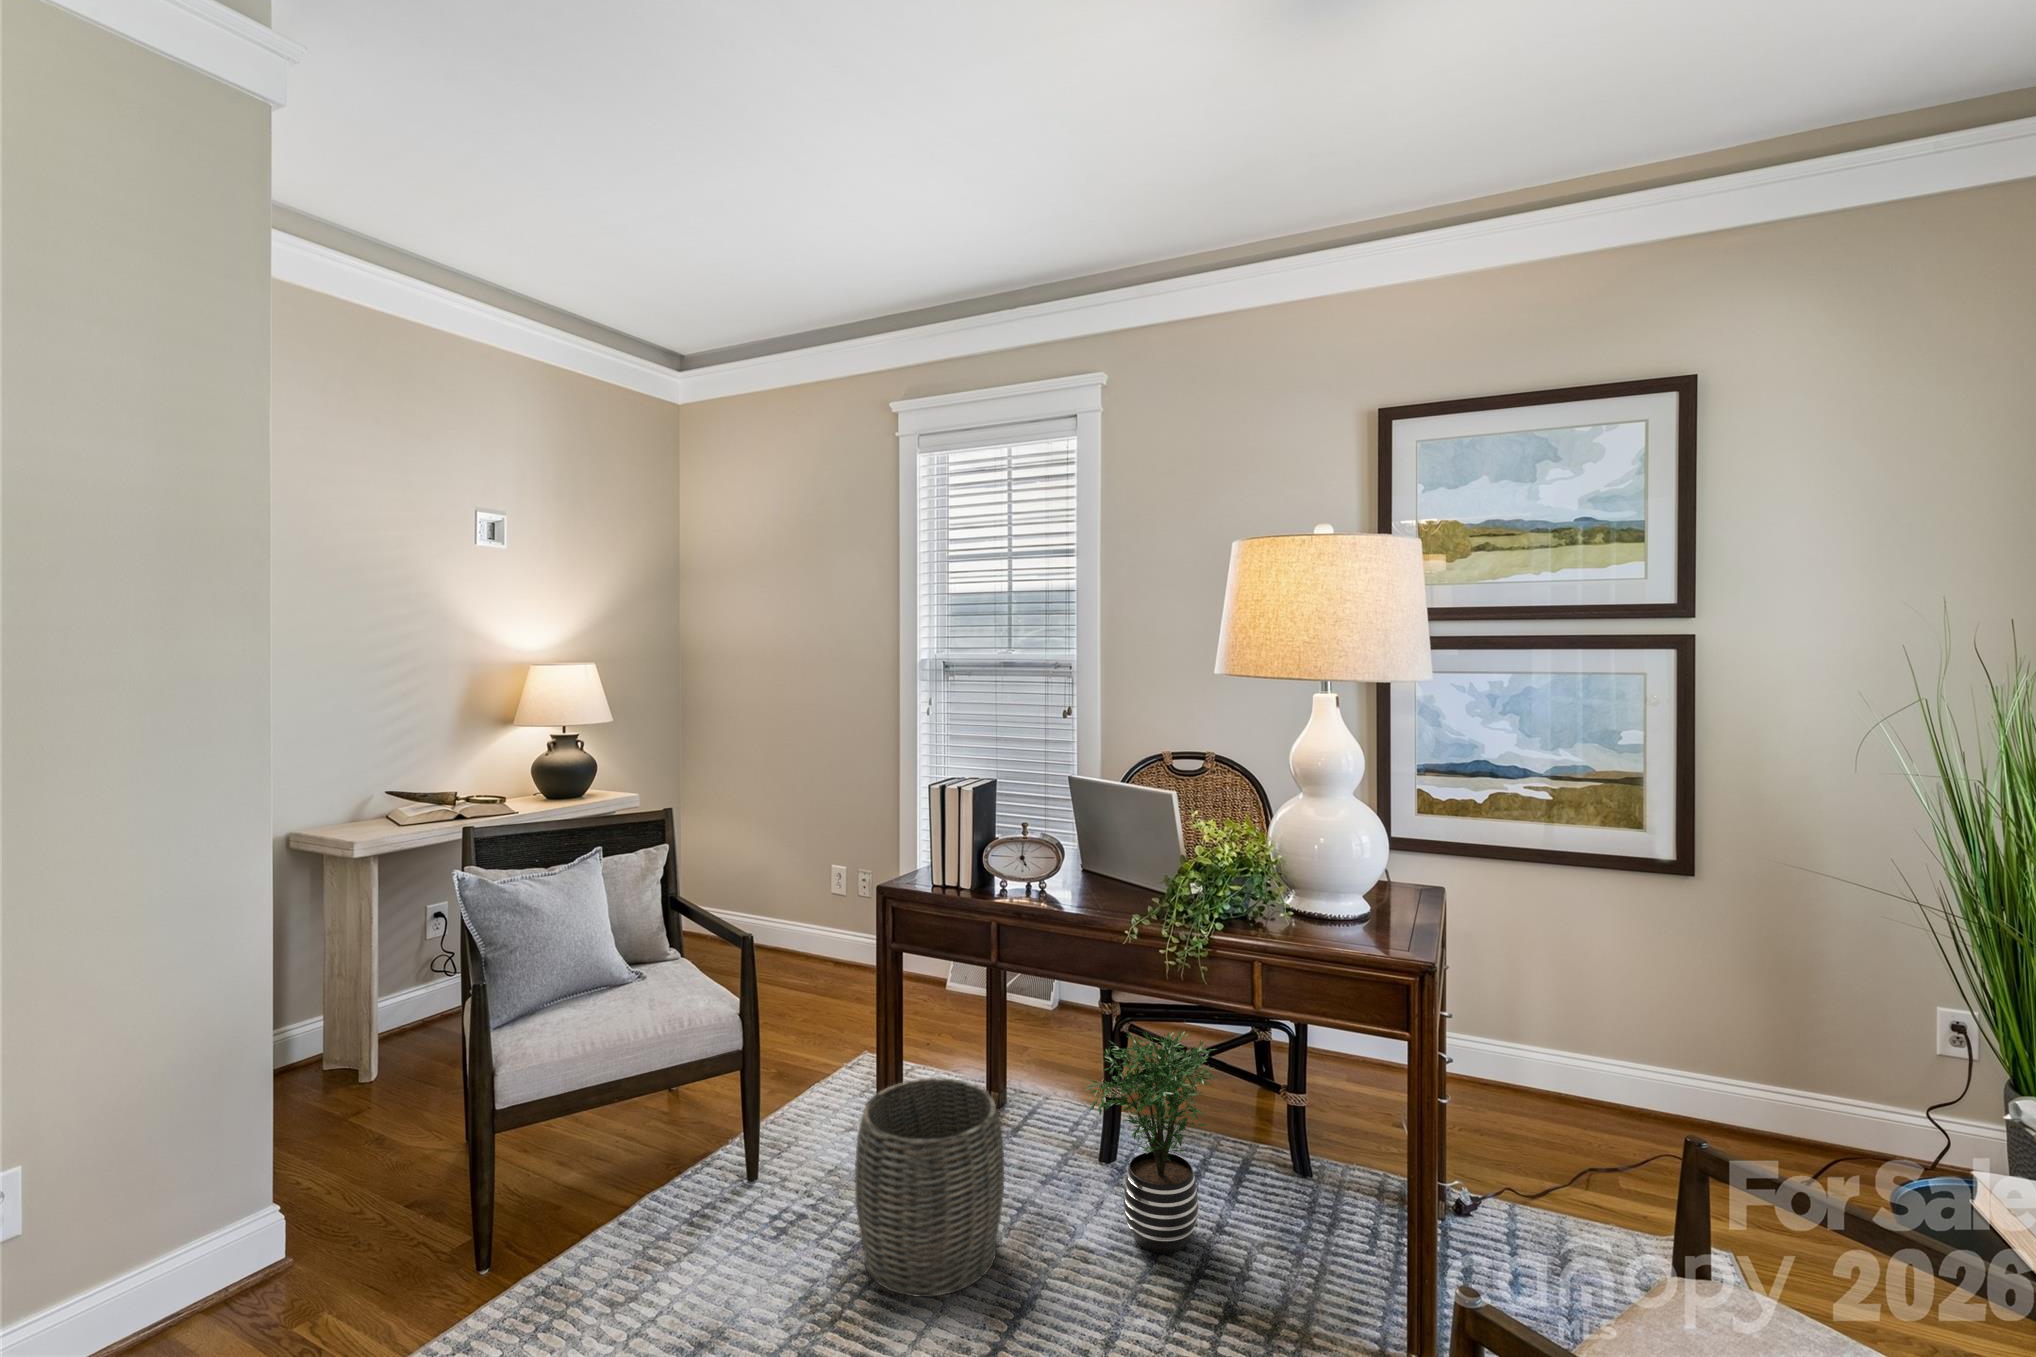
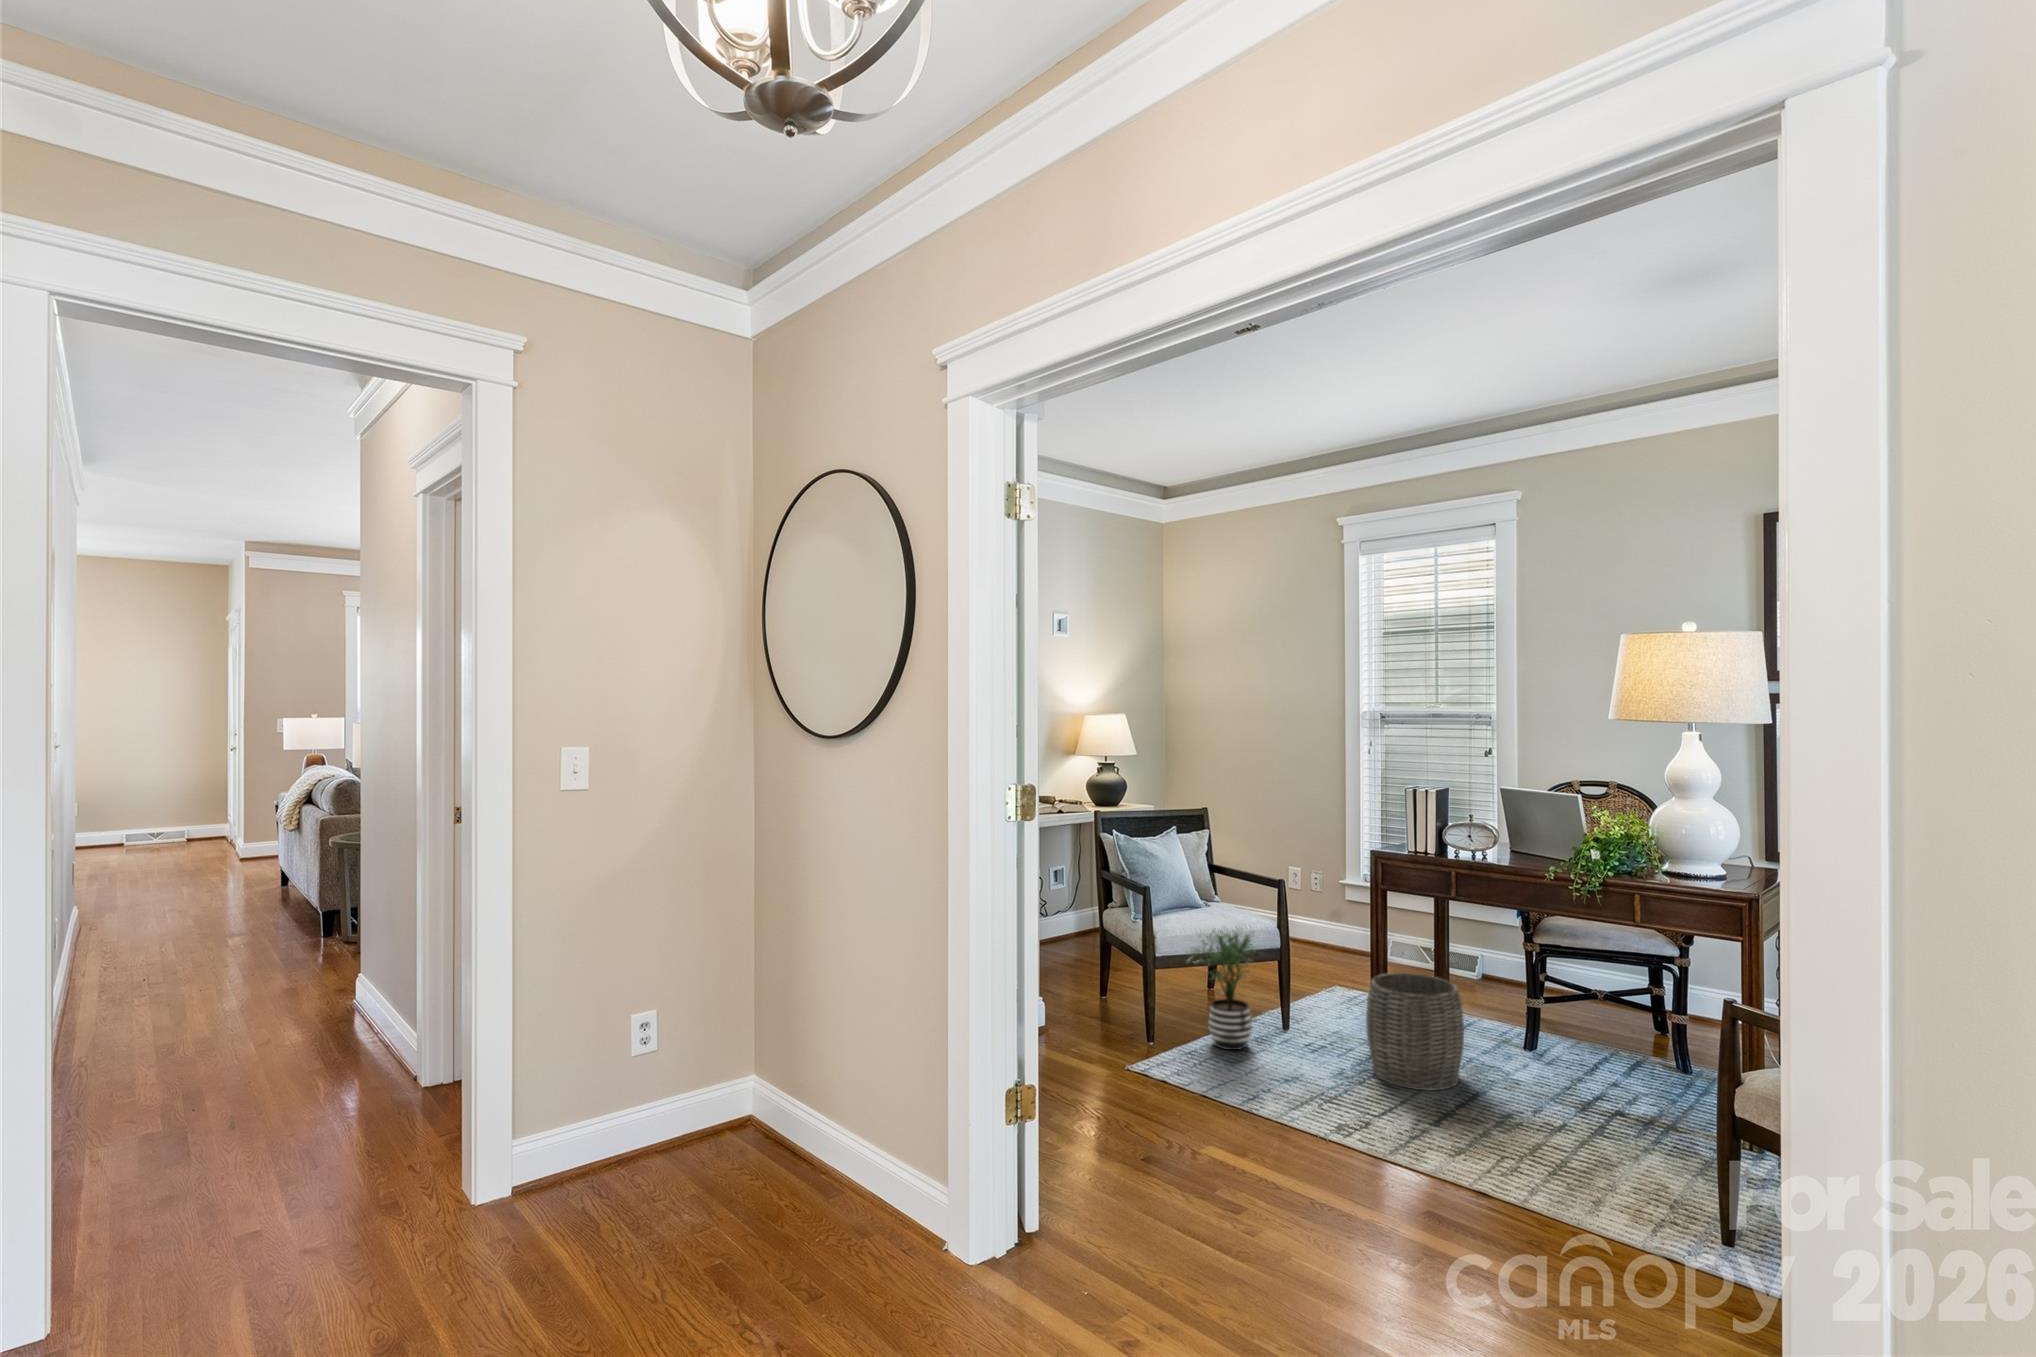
potted plant: present [1085,1030,1216,1253] -> present [1186,929,1262,1050]

